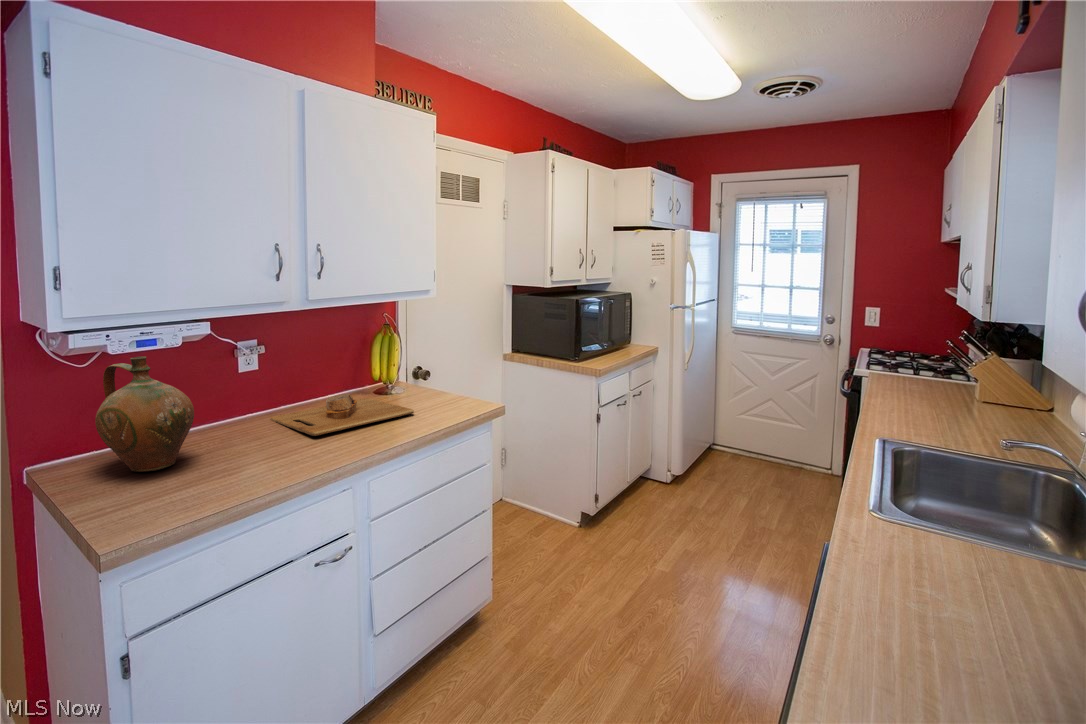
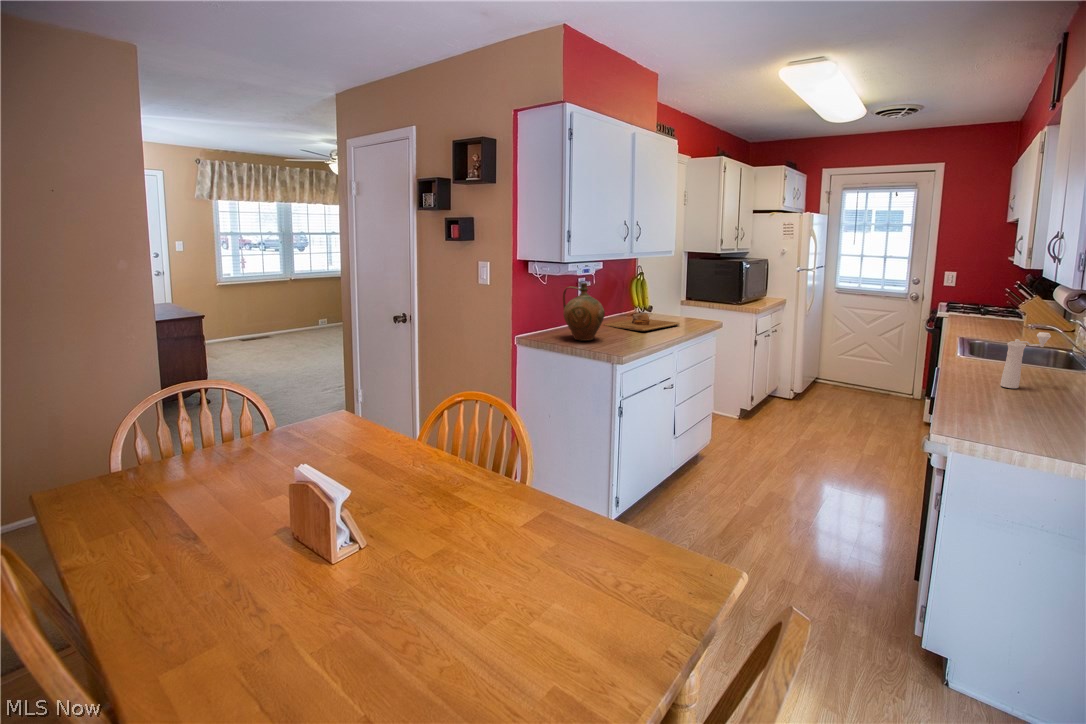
pepper mill: none [936,503,1053,651] -> present [1001,332,1051,388]

